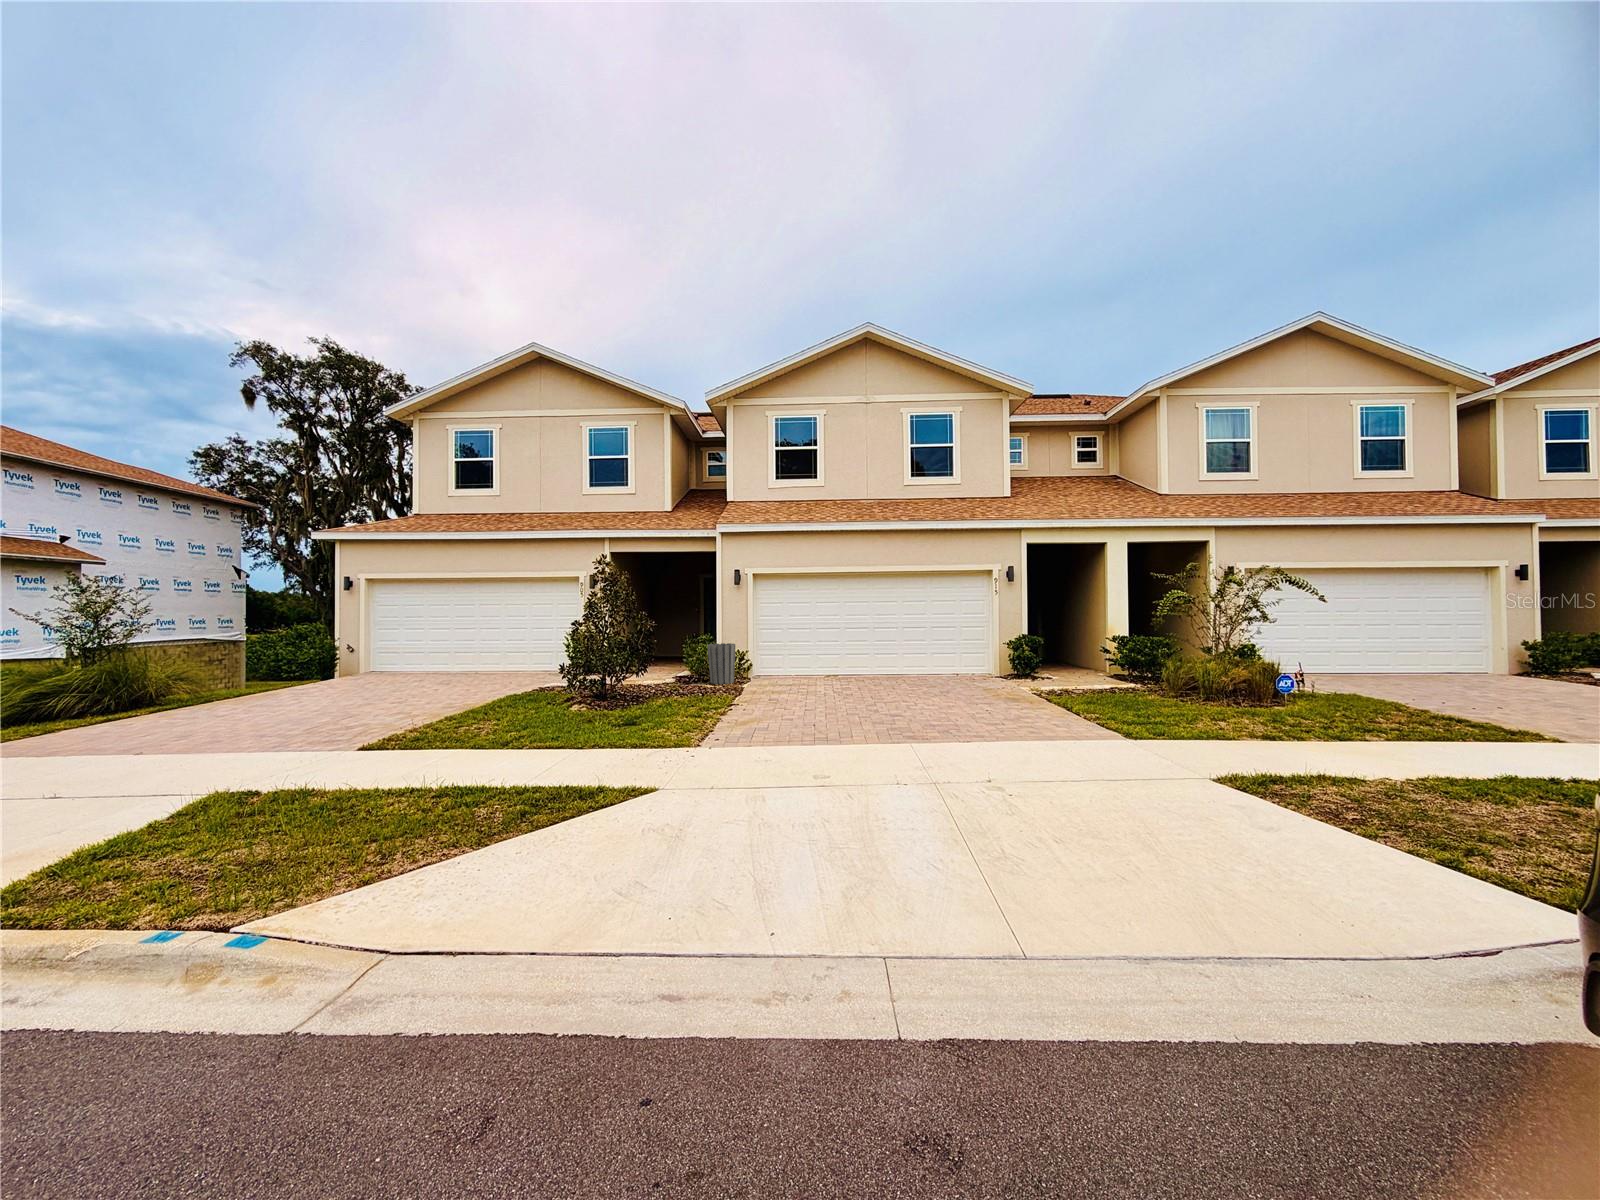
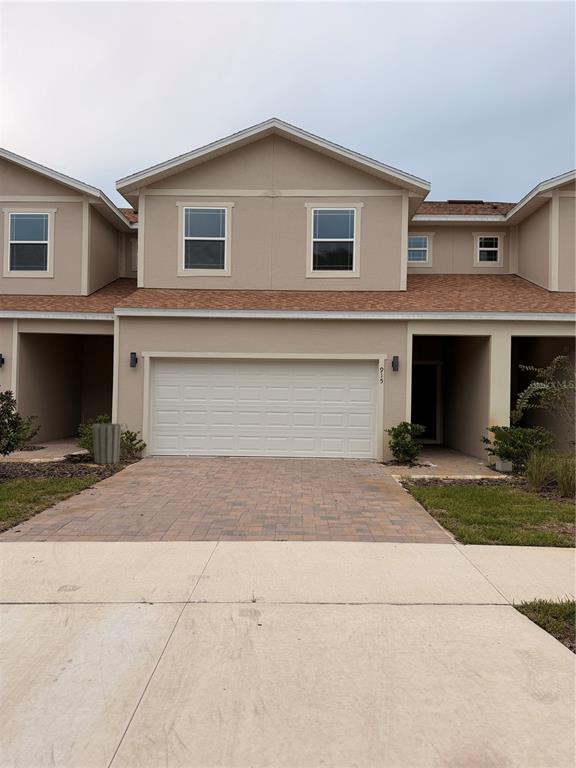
potted tree: none [1118,638,1138,680] -> present [494,429,512,471]

